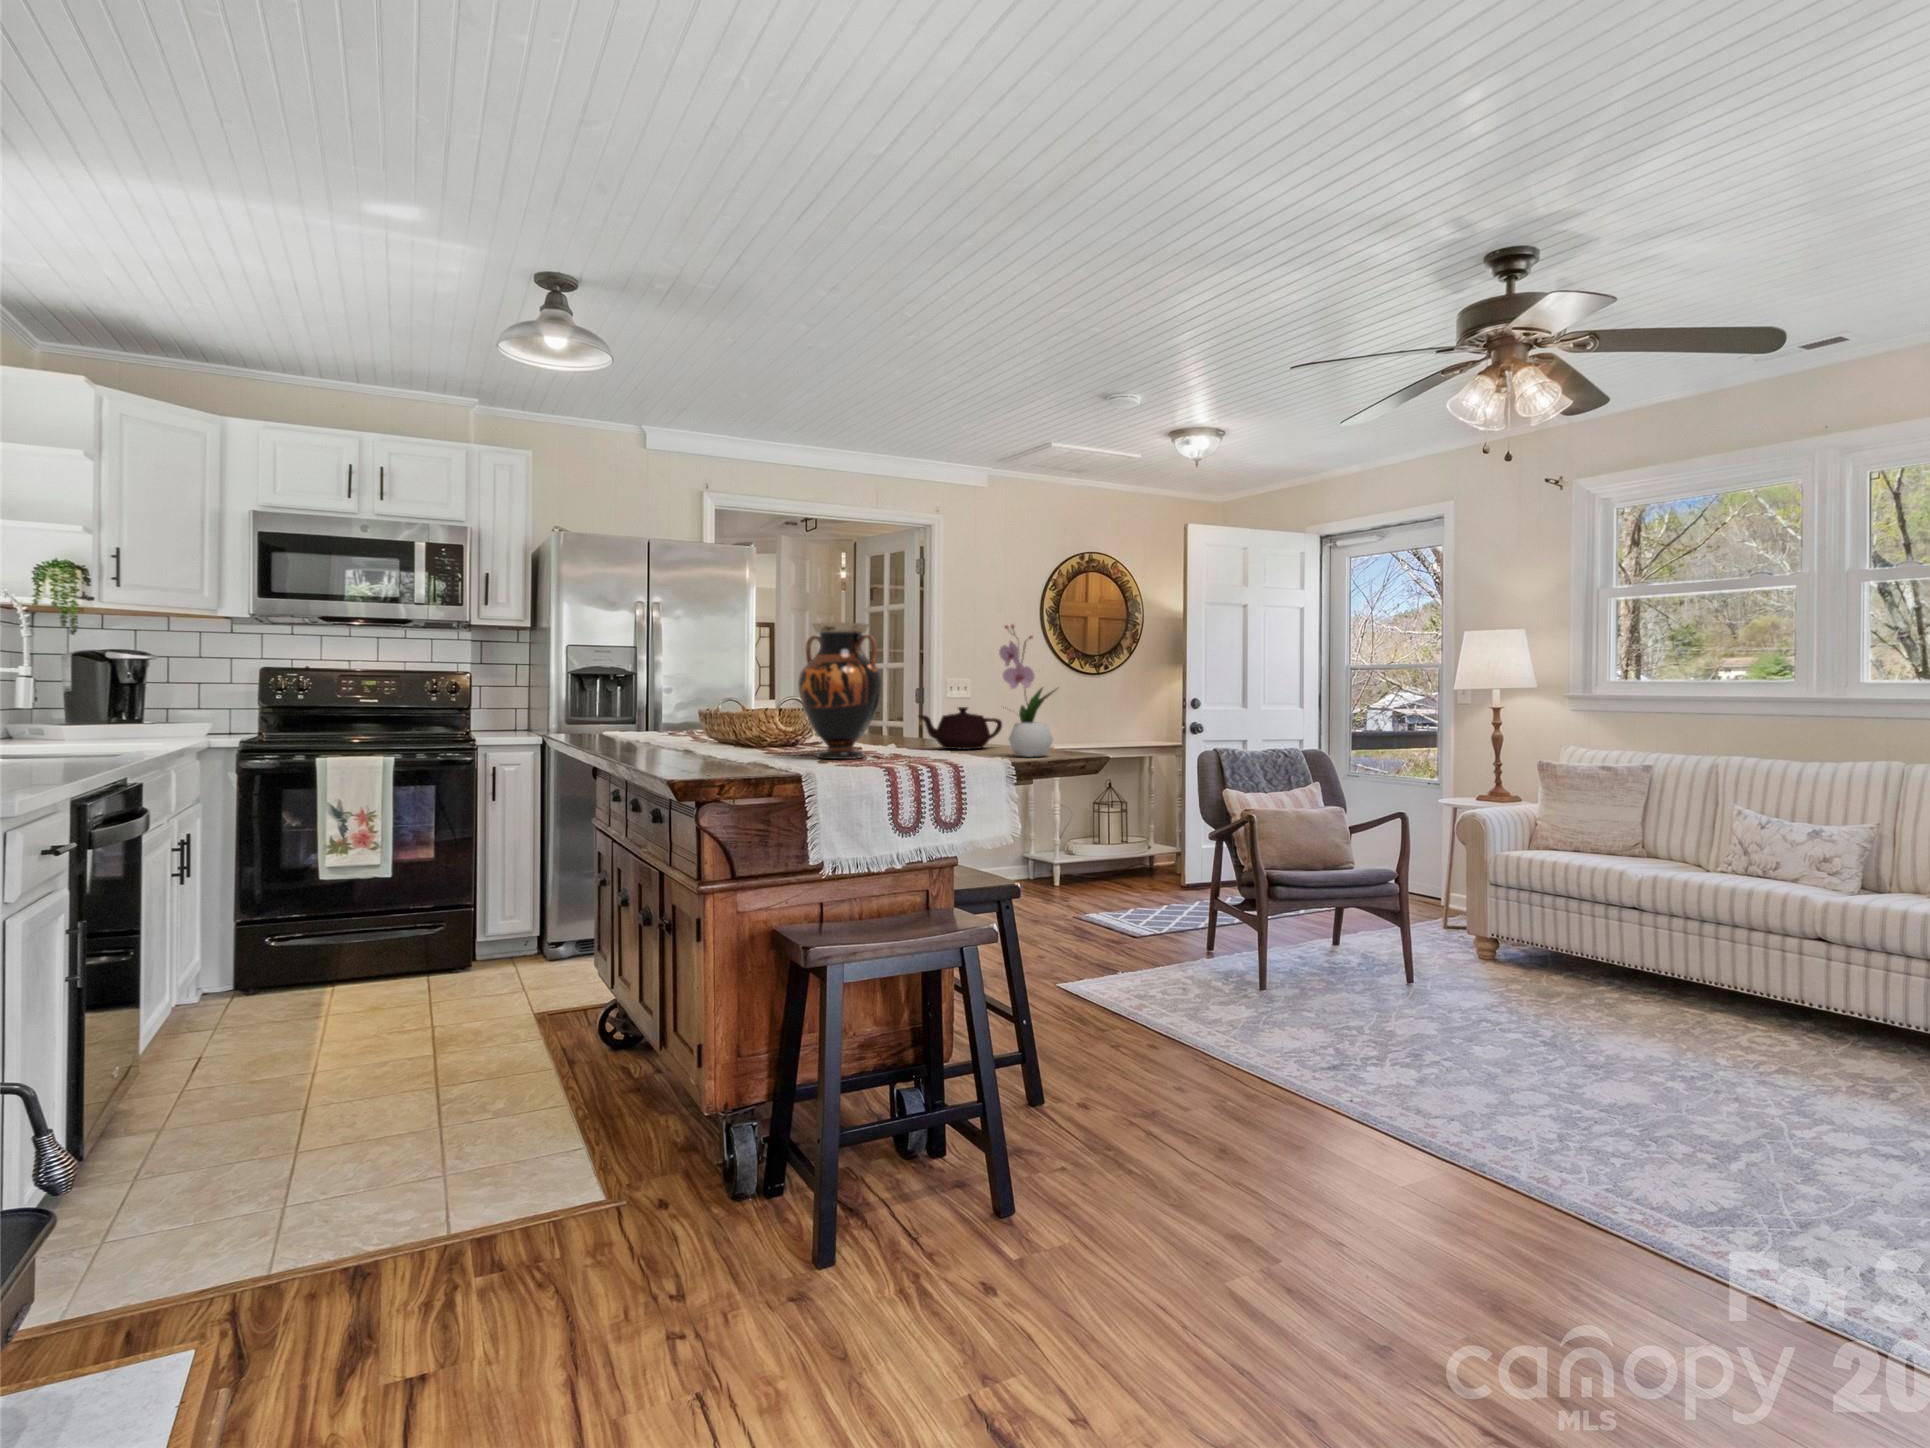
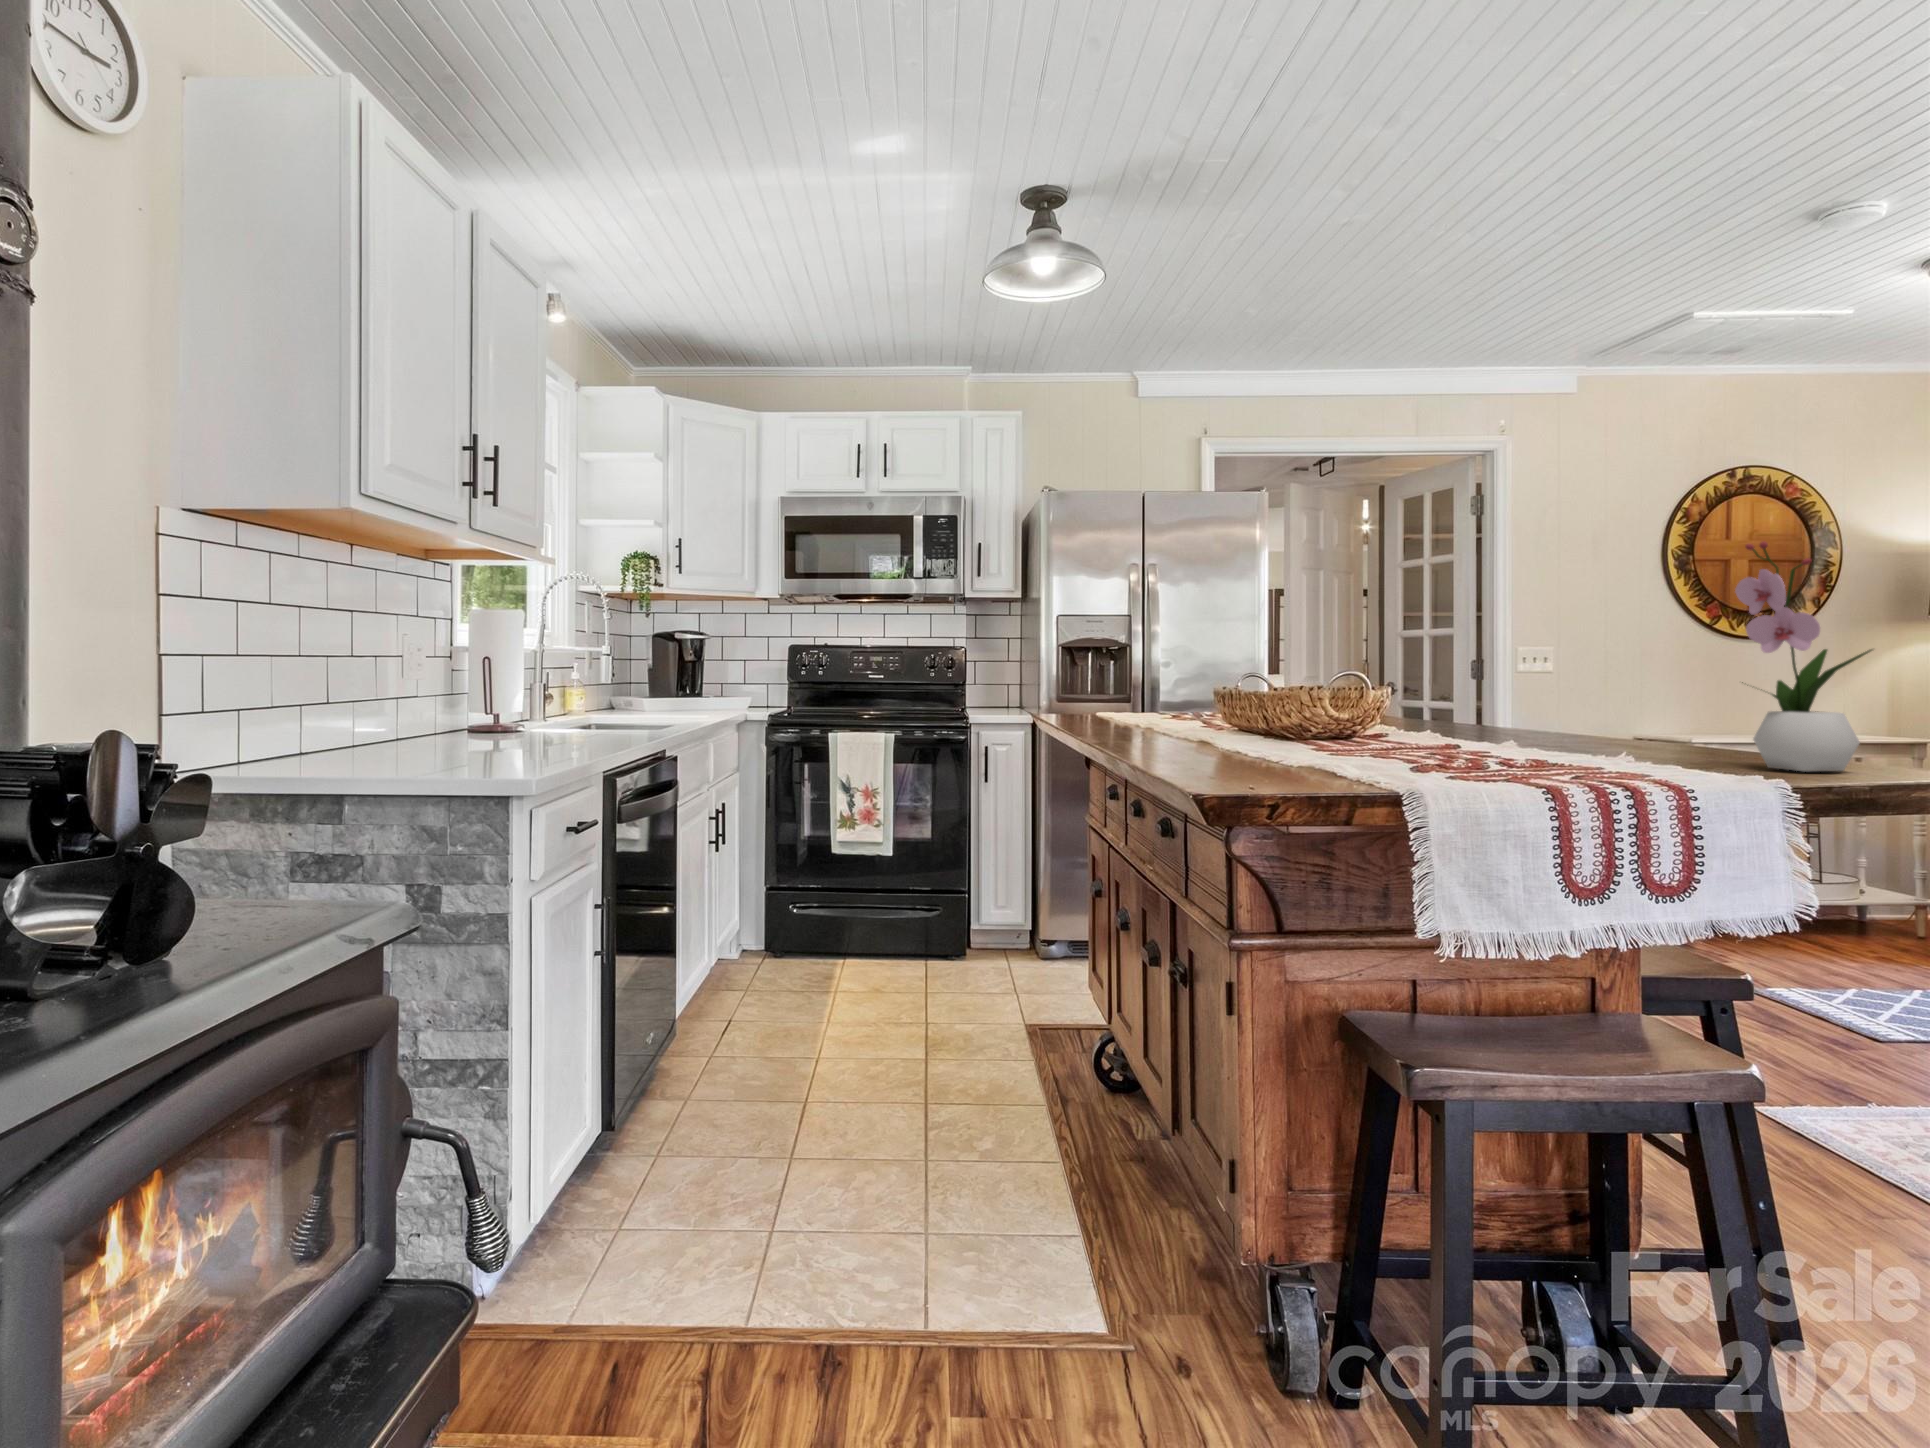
vase: present [798,622,883,759] -> none [1365,555,1505,761]
teapot: present [919,707,1002,749] -> none [1550,684,1710,751]

